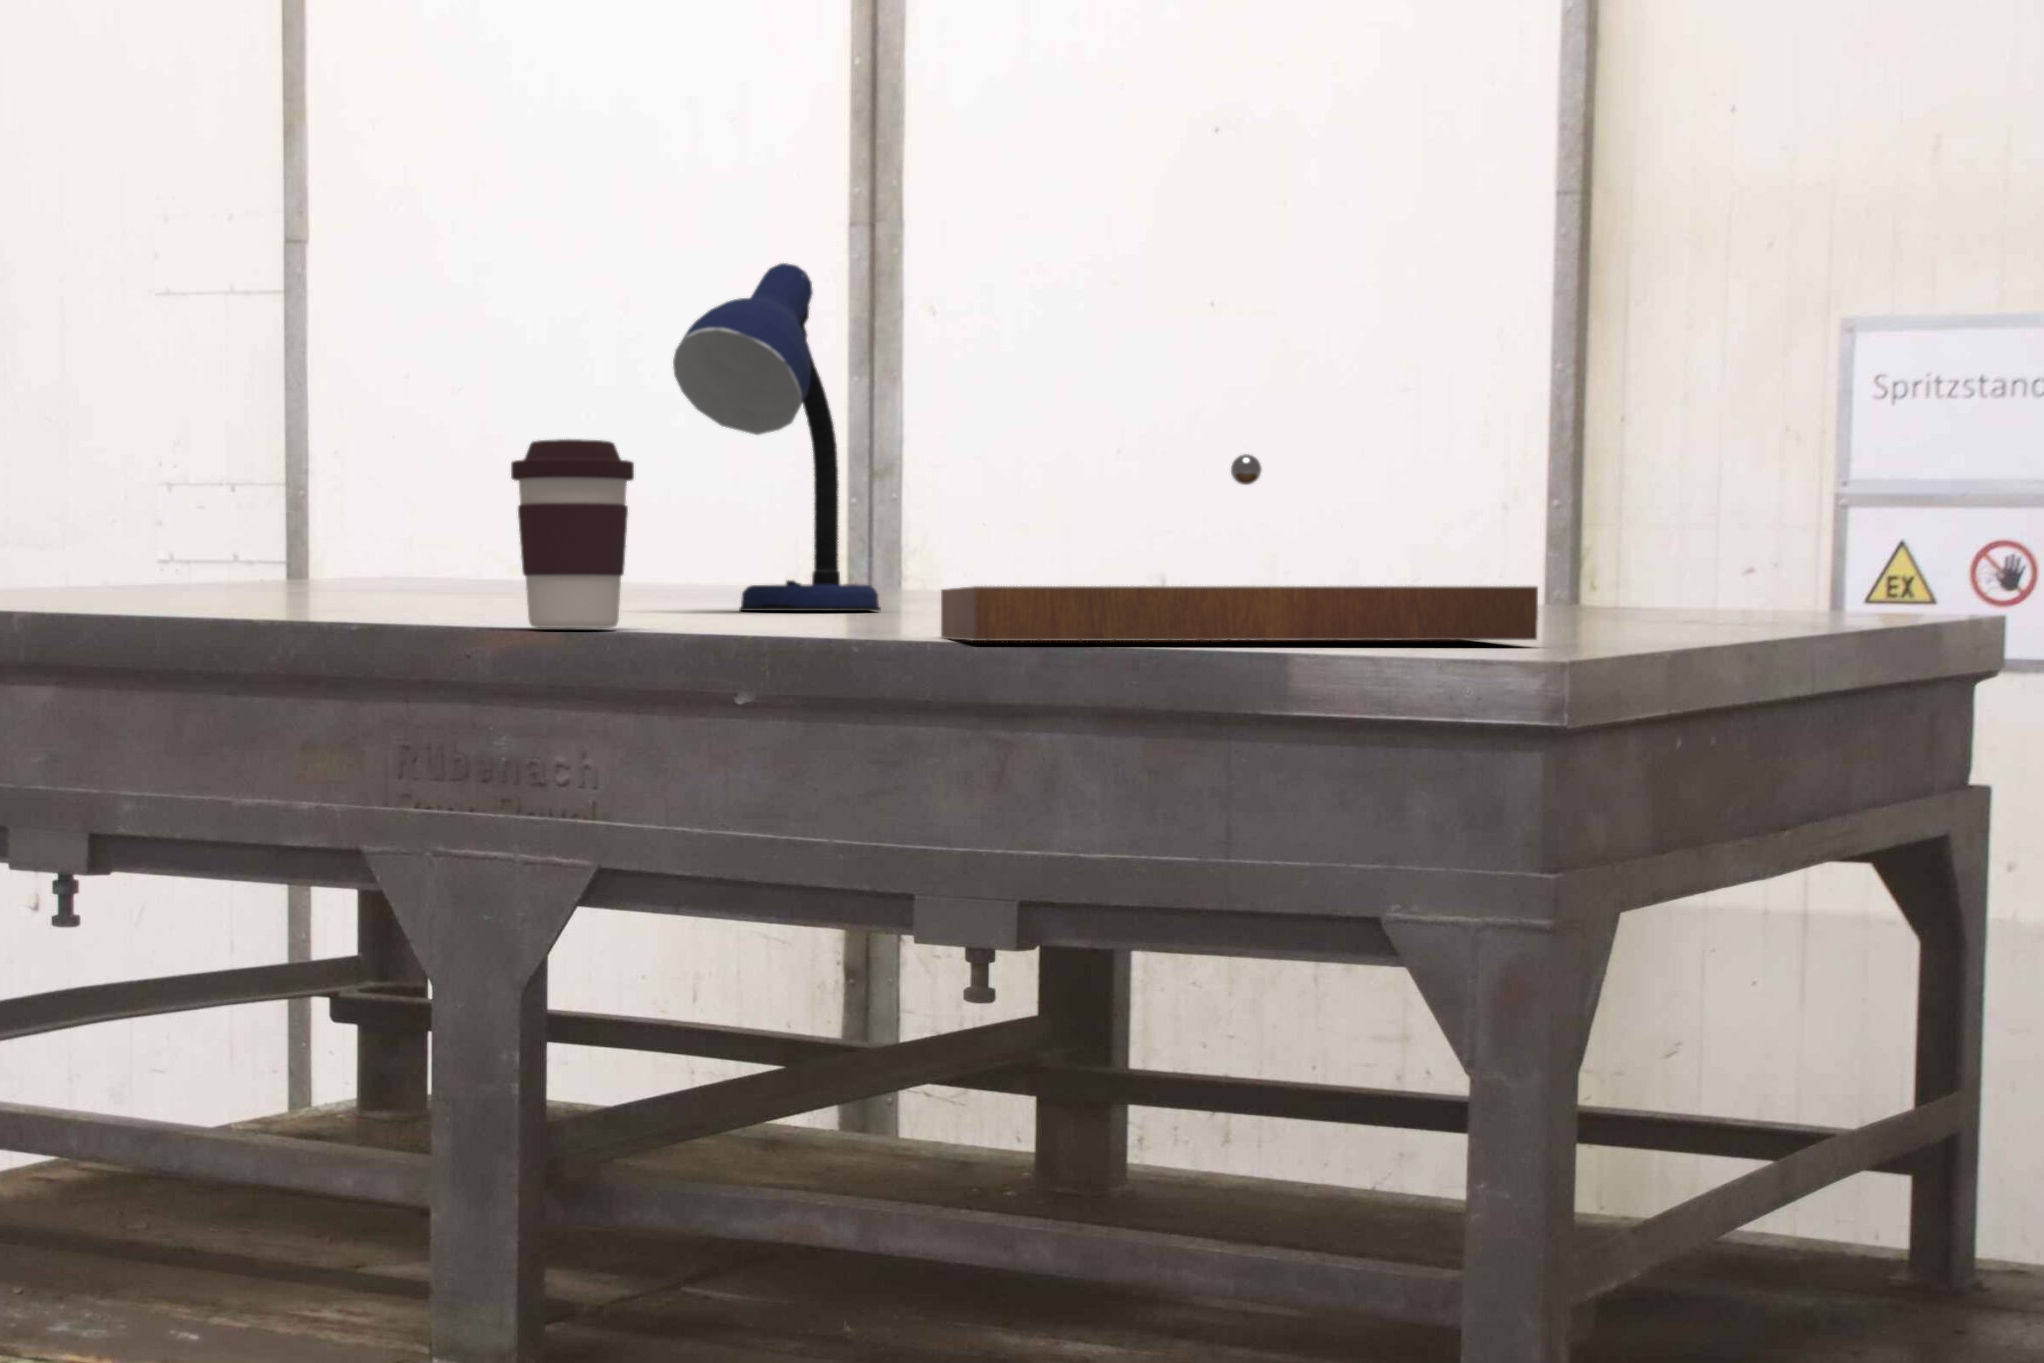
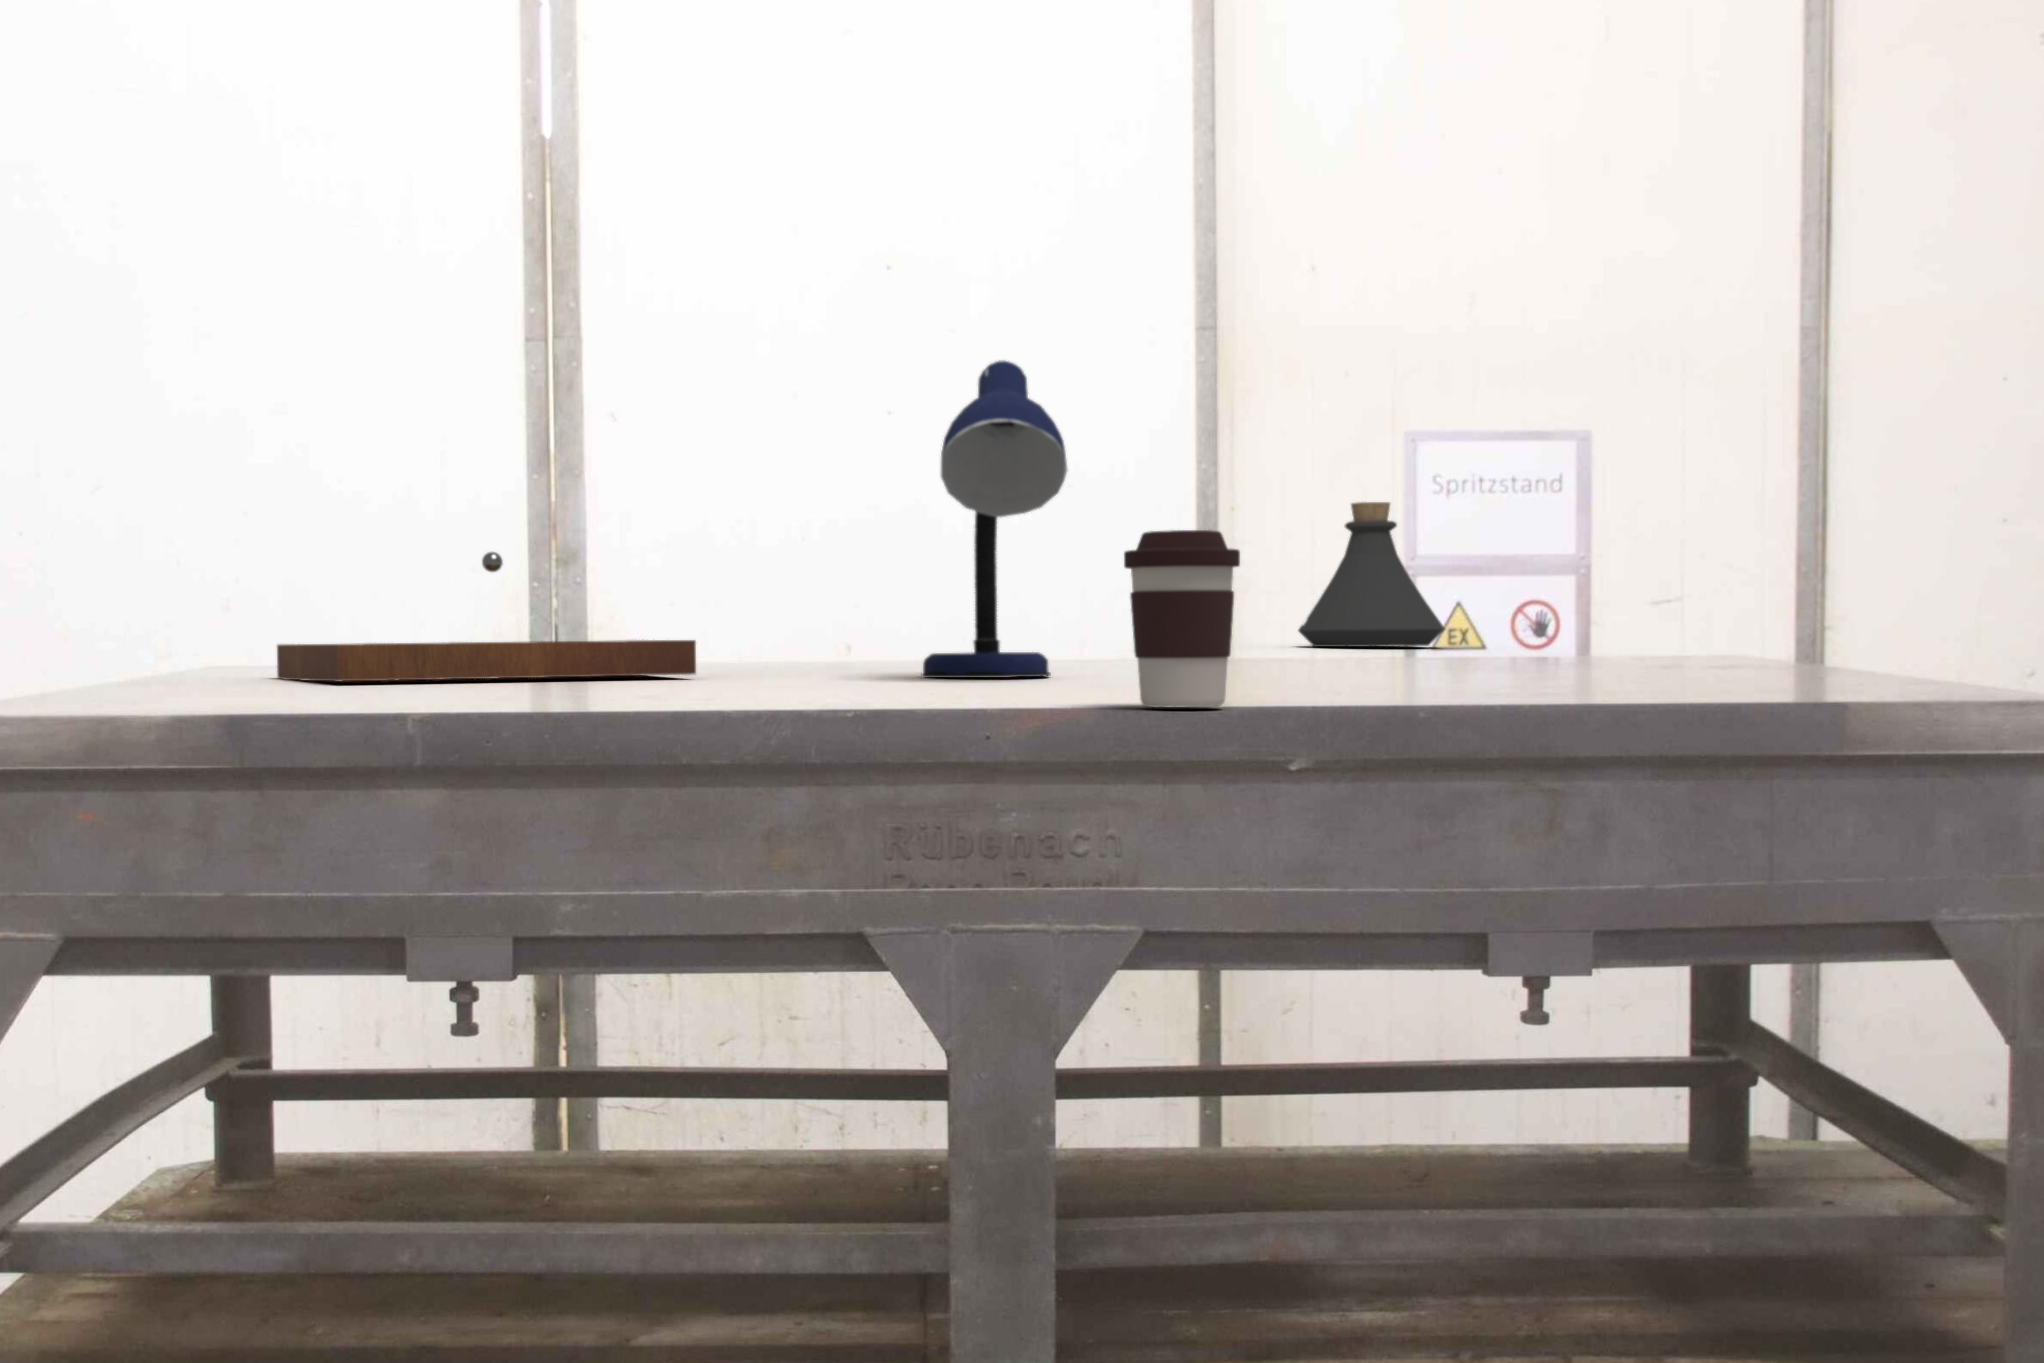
bottle: none [1659,414,1853,598] -> present [1298,502,1445,647]
tray: present [941,454,1538,641] -> present [277,552,696,681]

